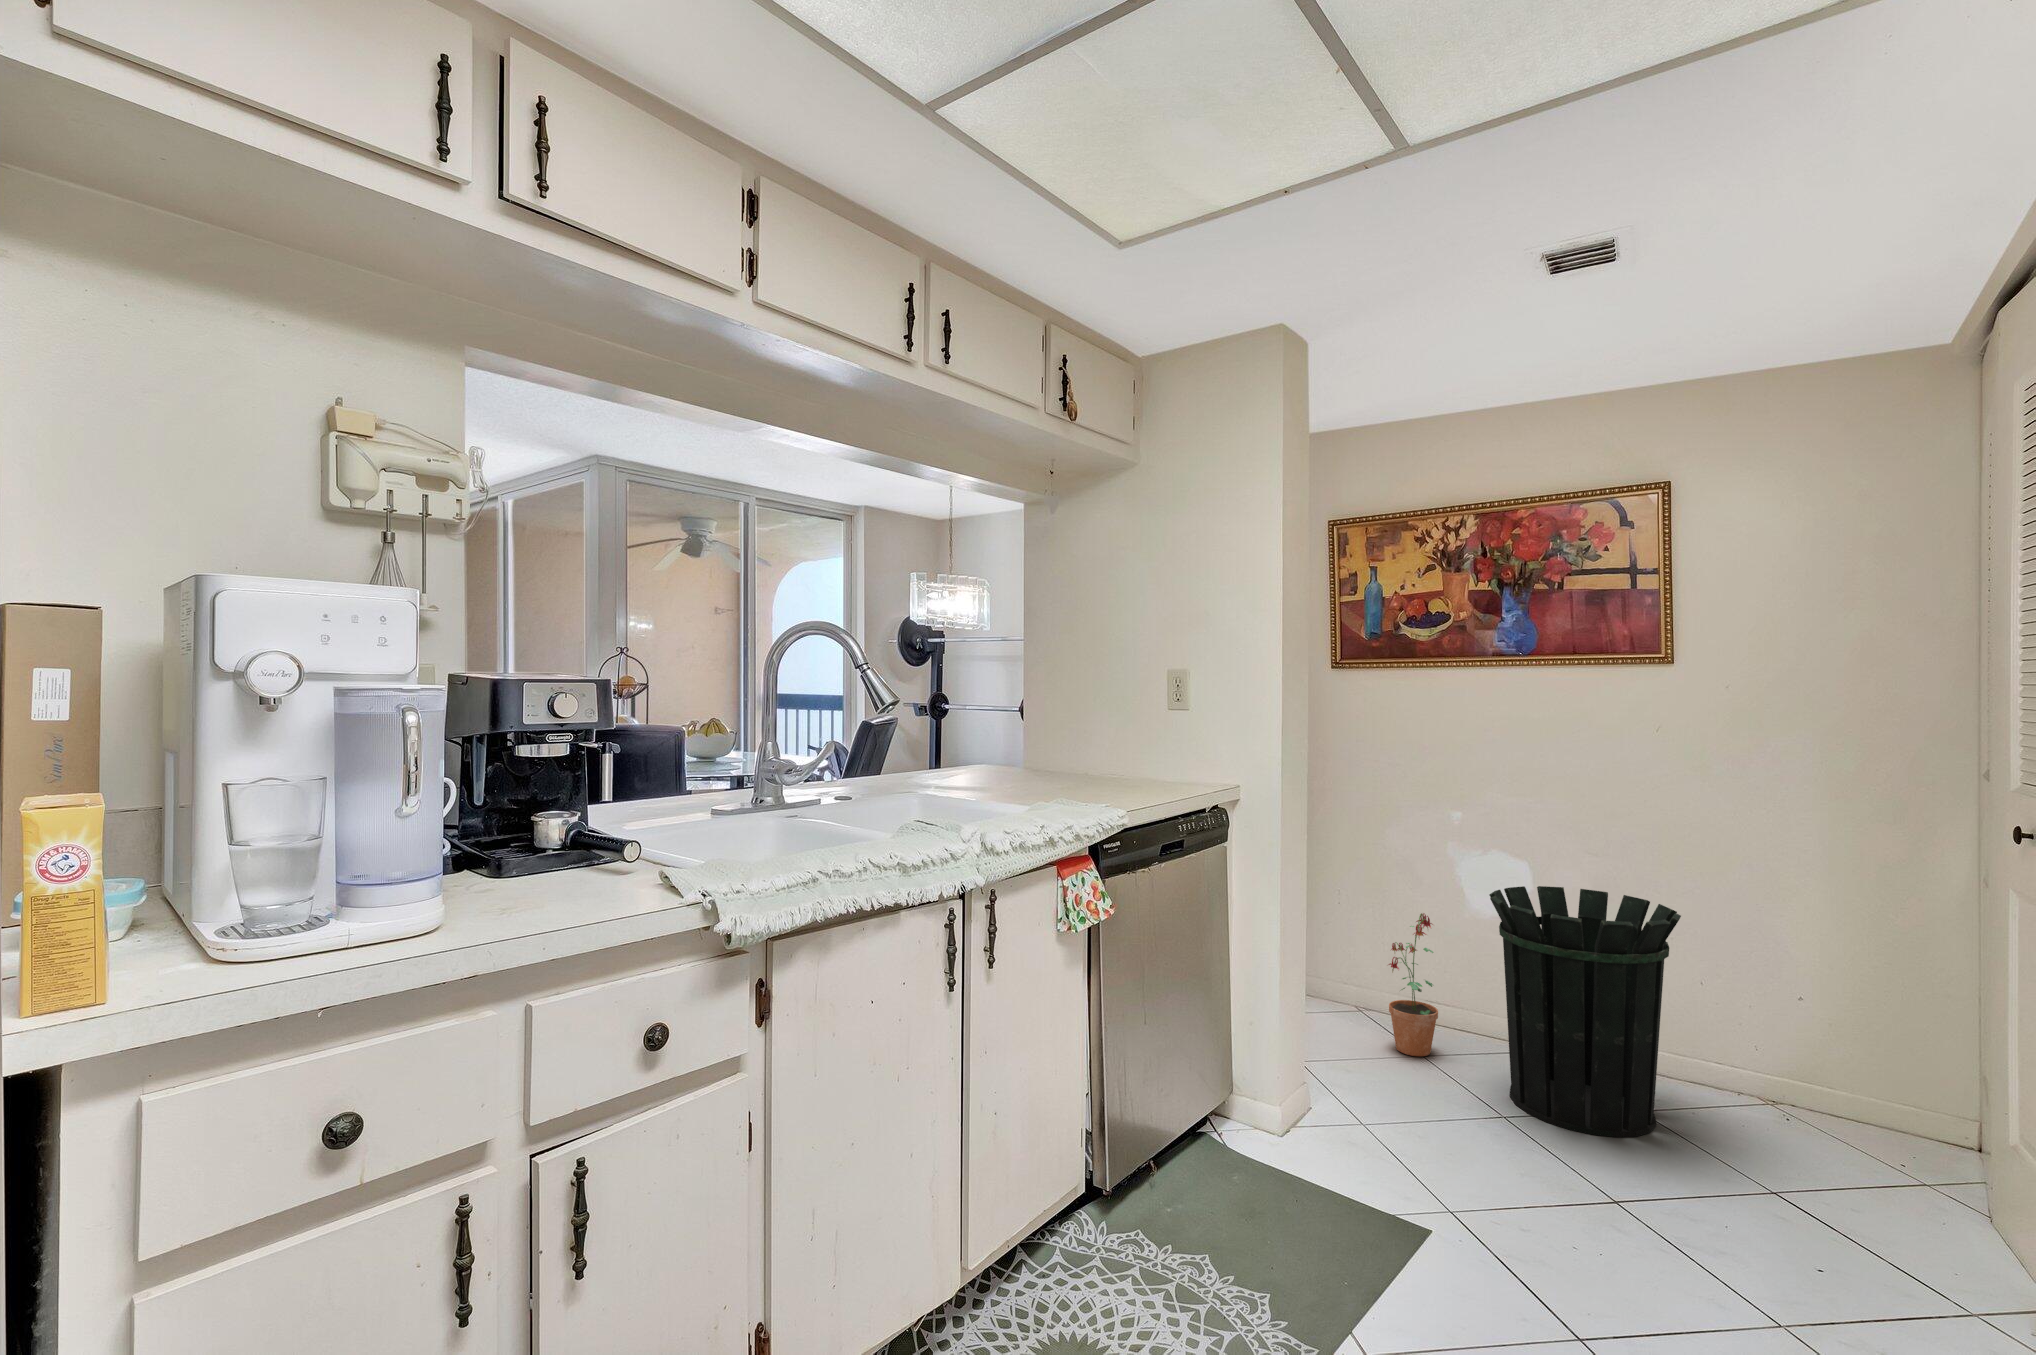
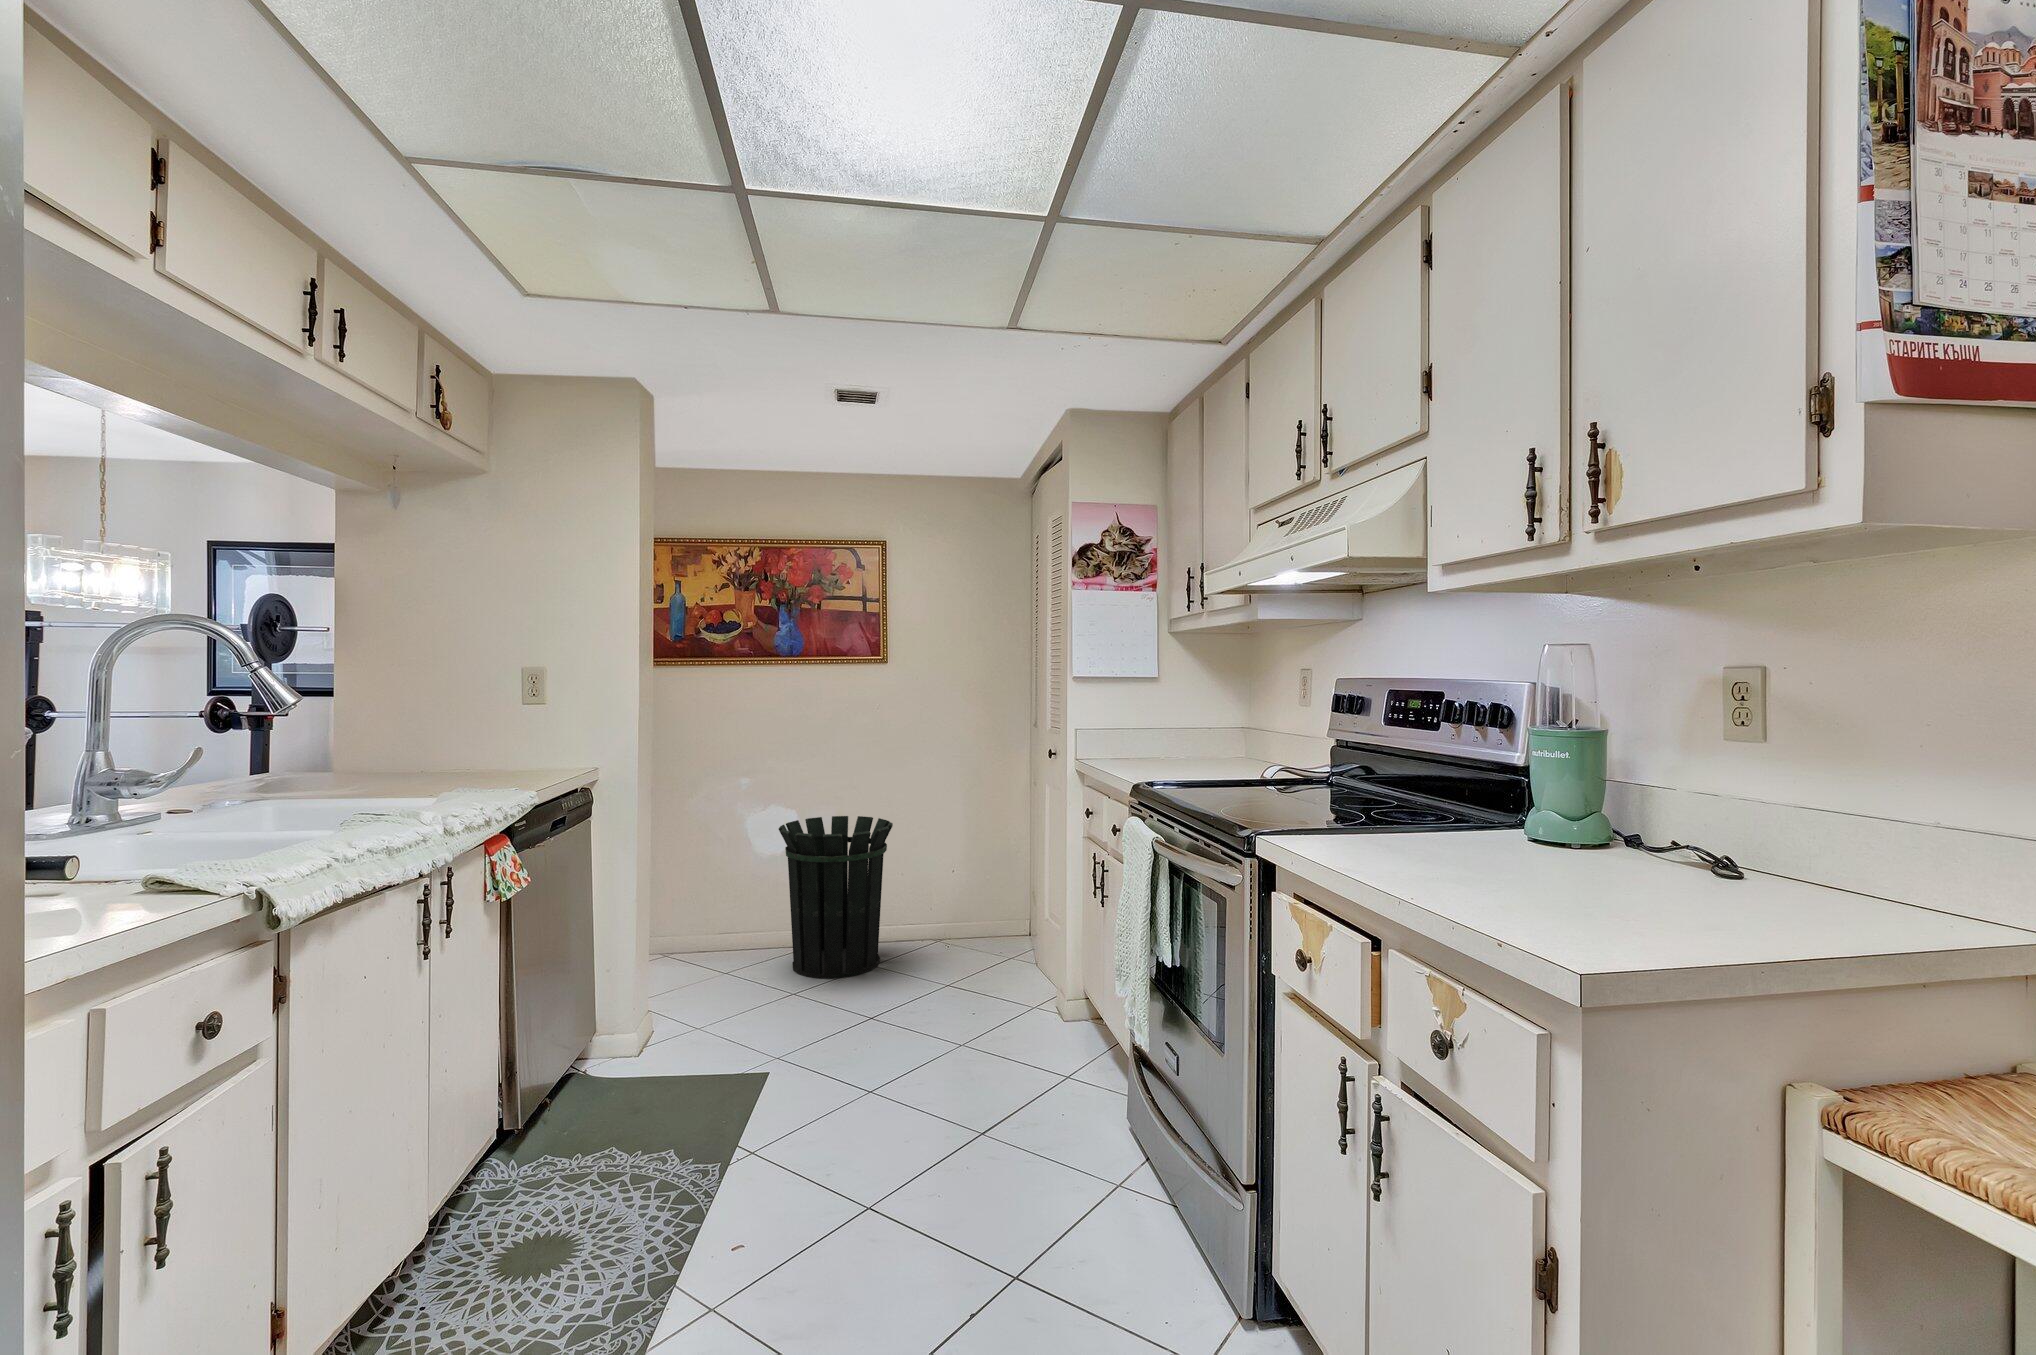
potted plant: present [1389,913,1438,1056] -> none [698,853,738,963]

